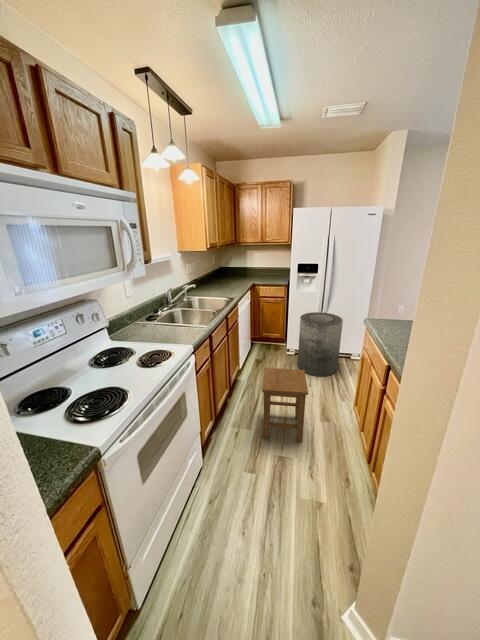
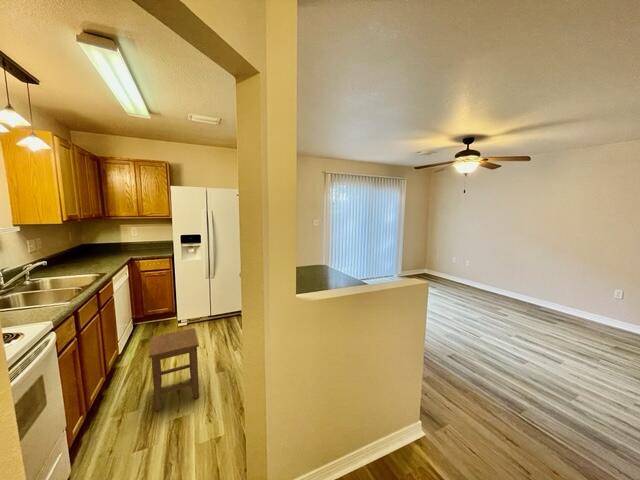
trash can: present [298,312,343,376] -> none [188,277,230,338]

